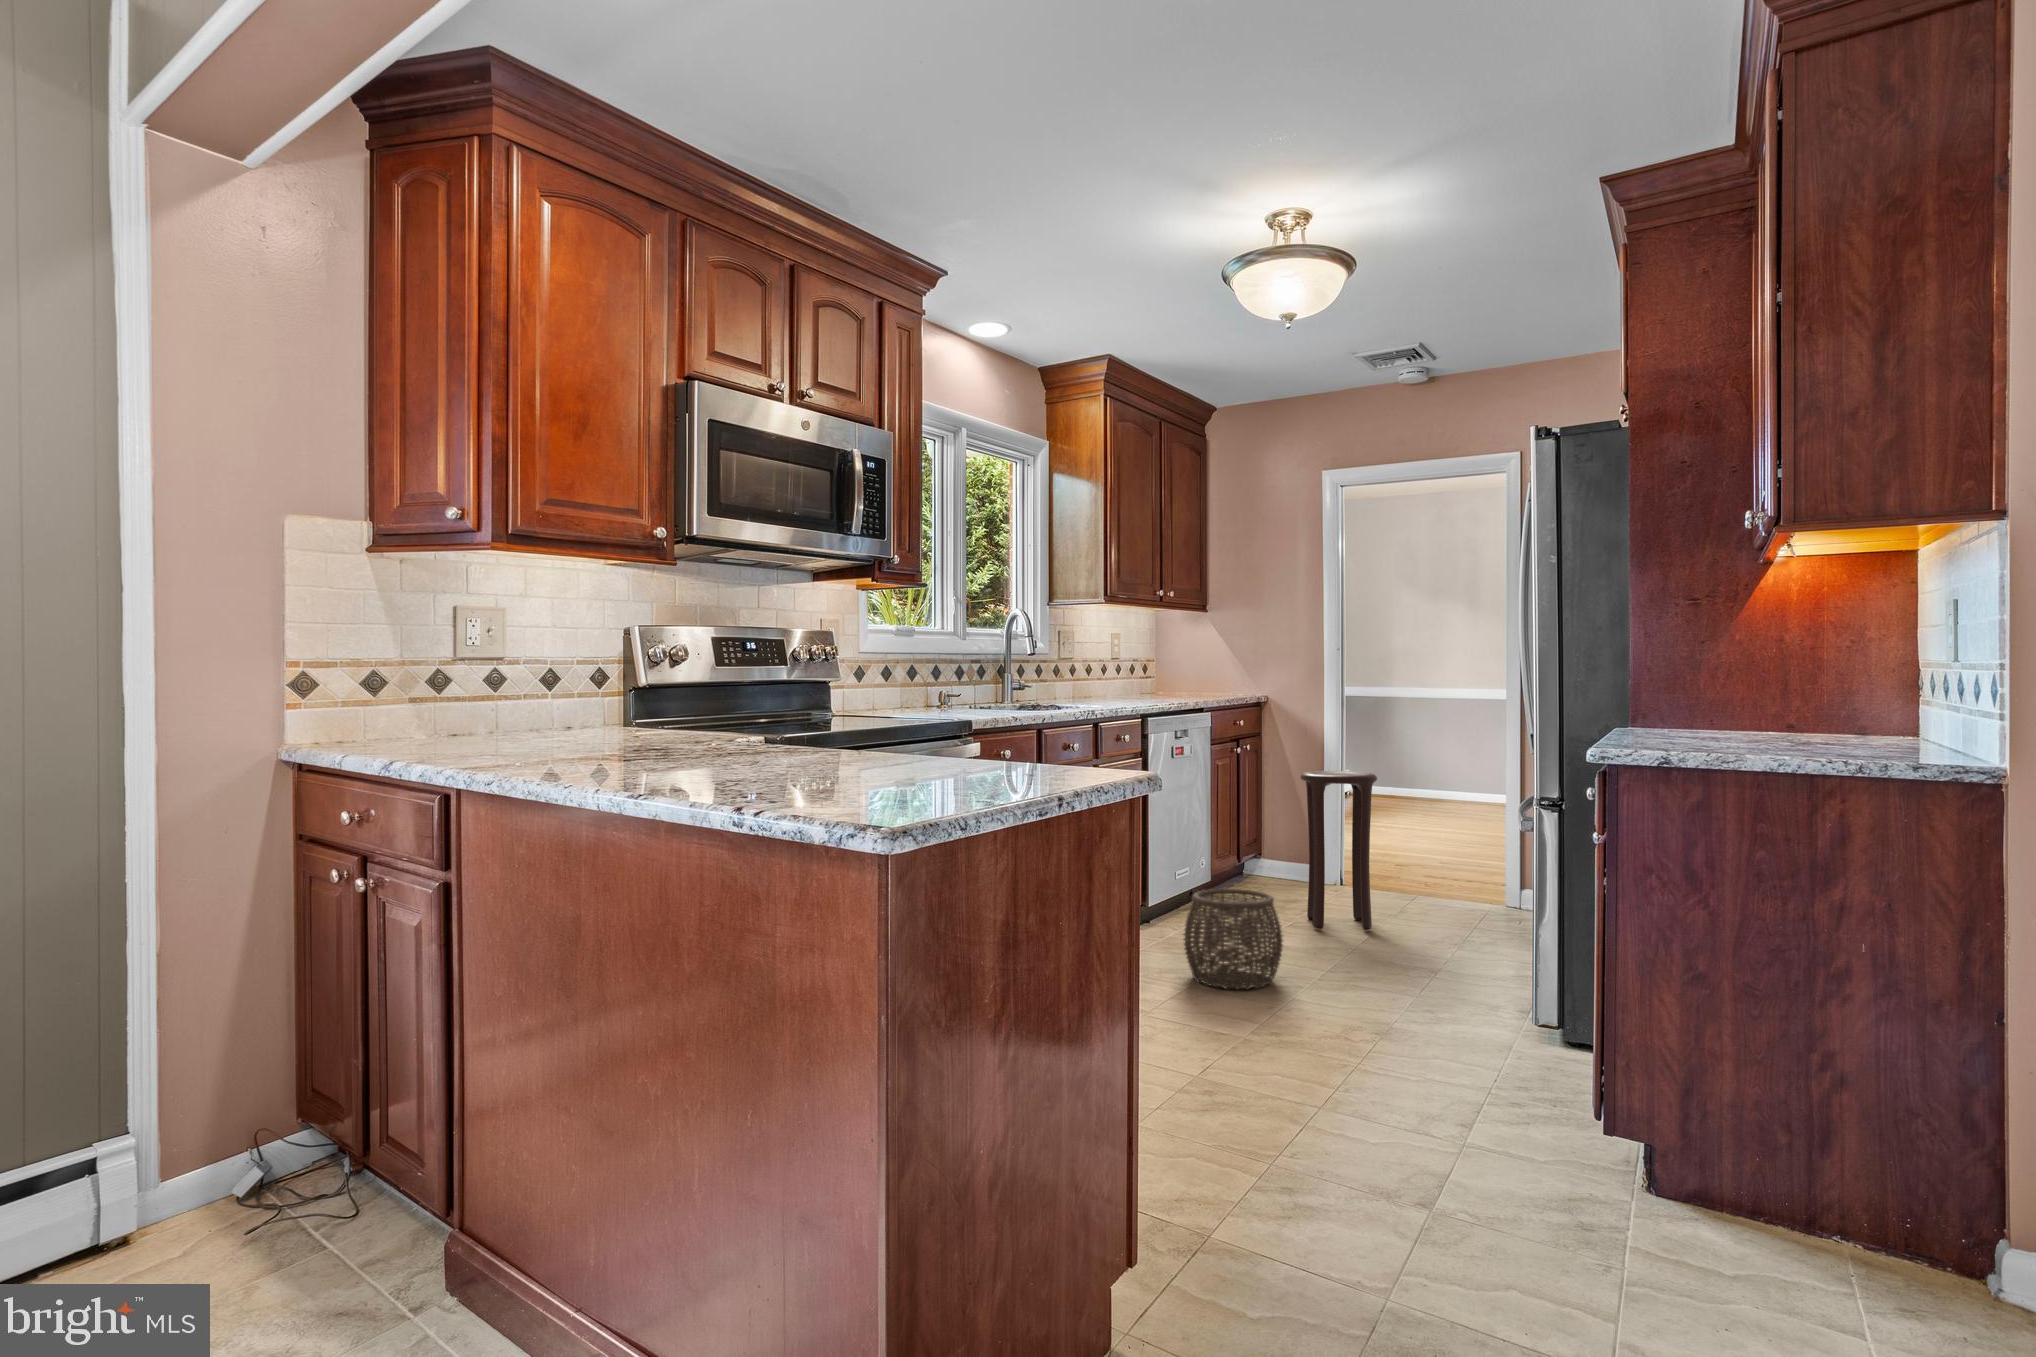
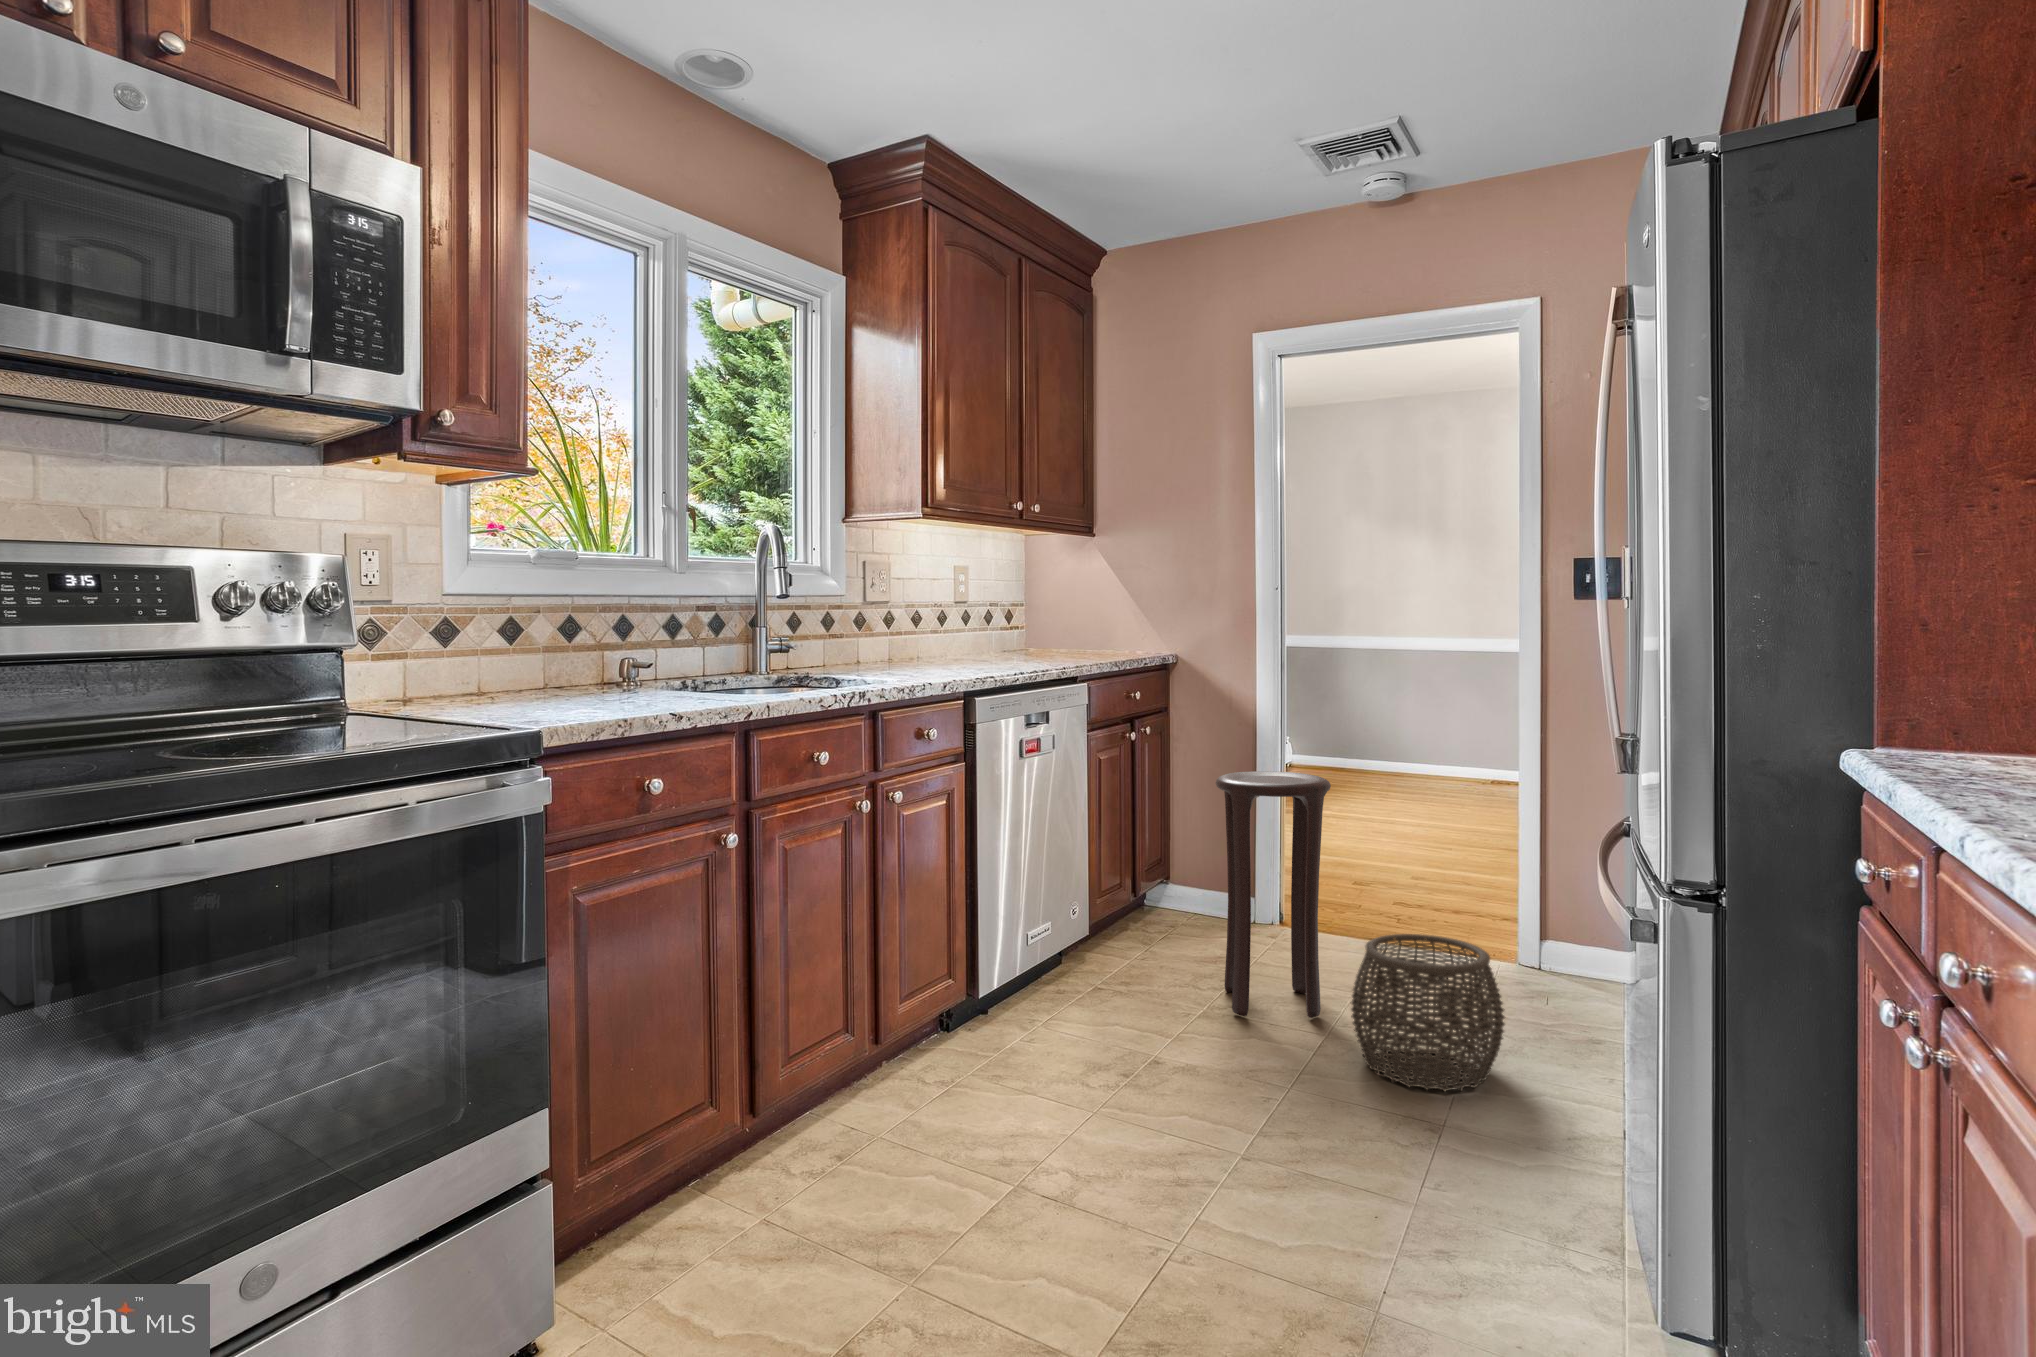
woven basket: present [1184,889,1283,989] -> present [1351,934,1505,1091]

